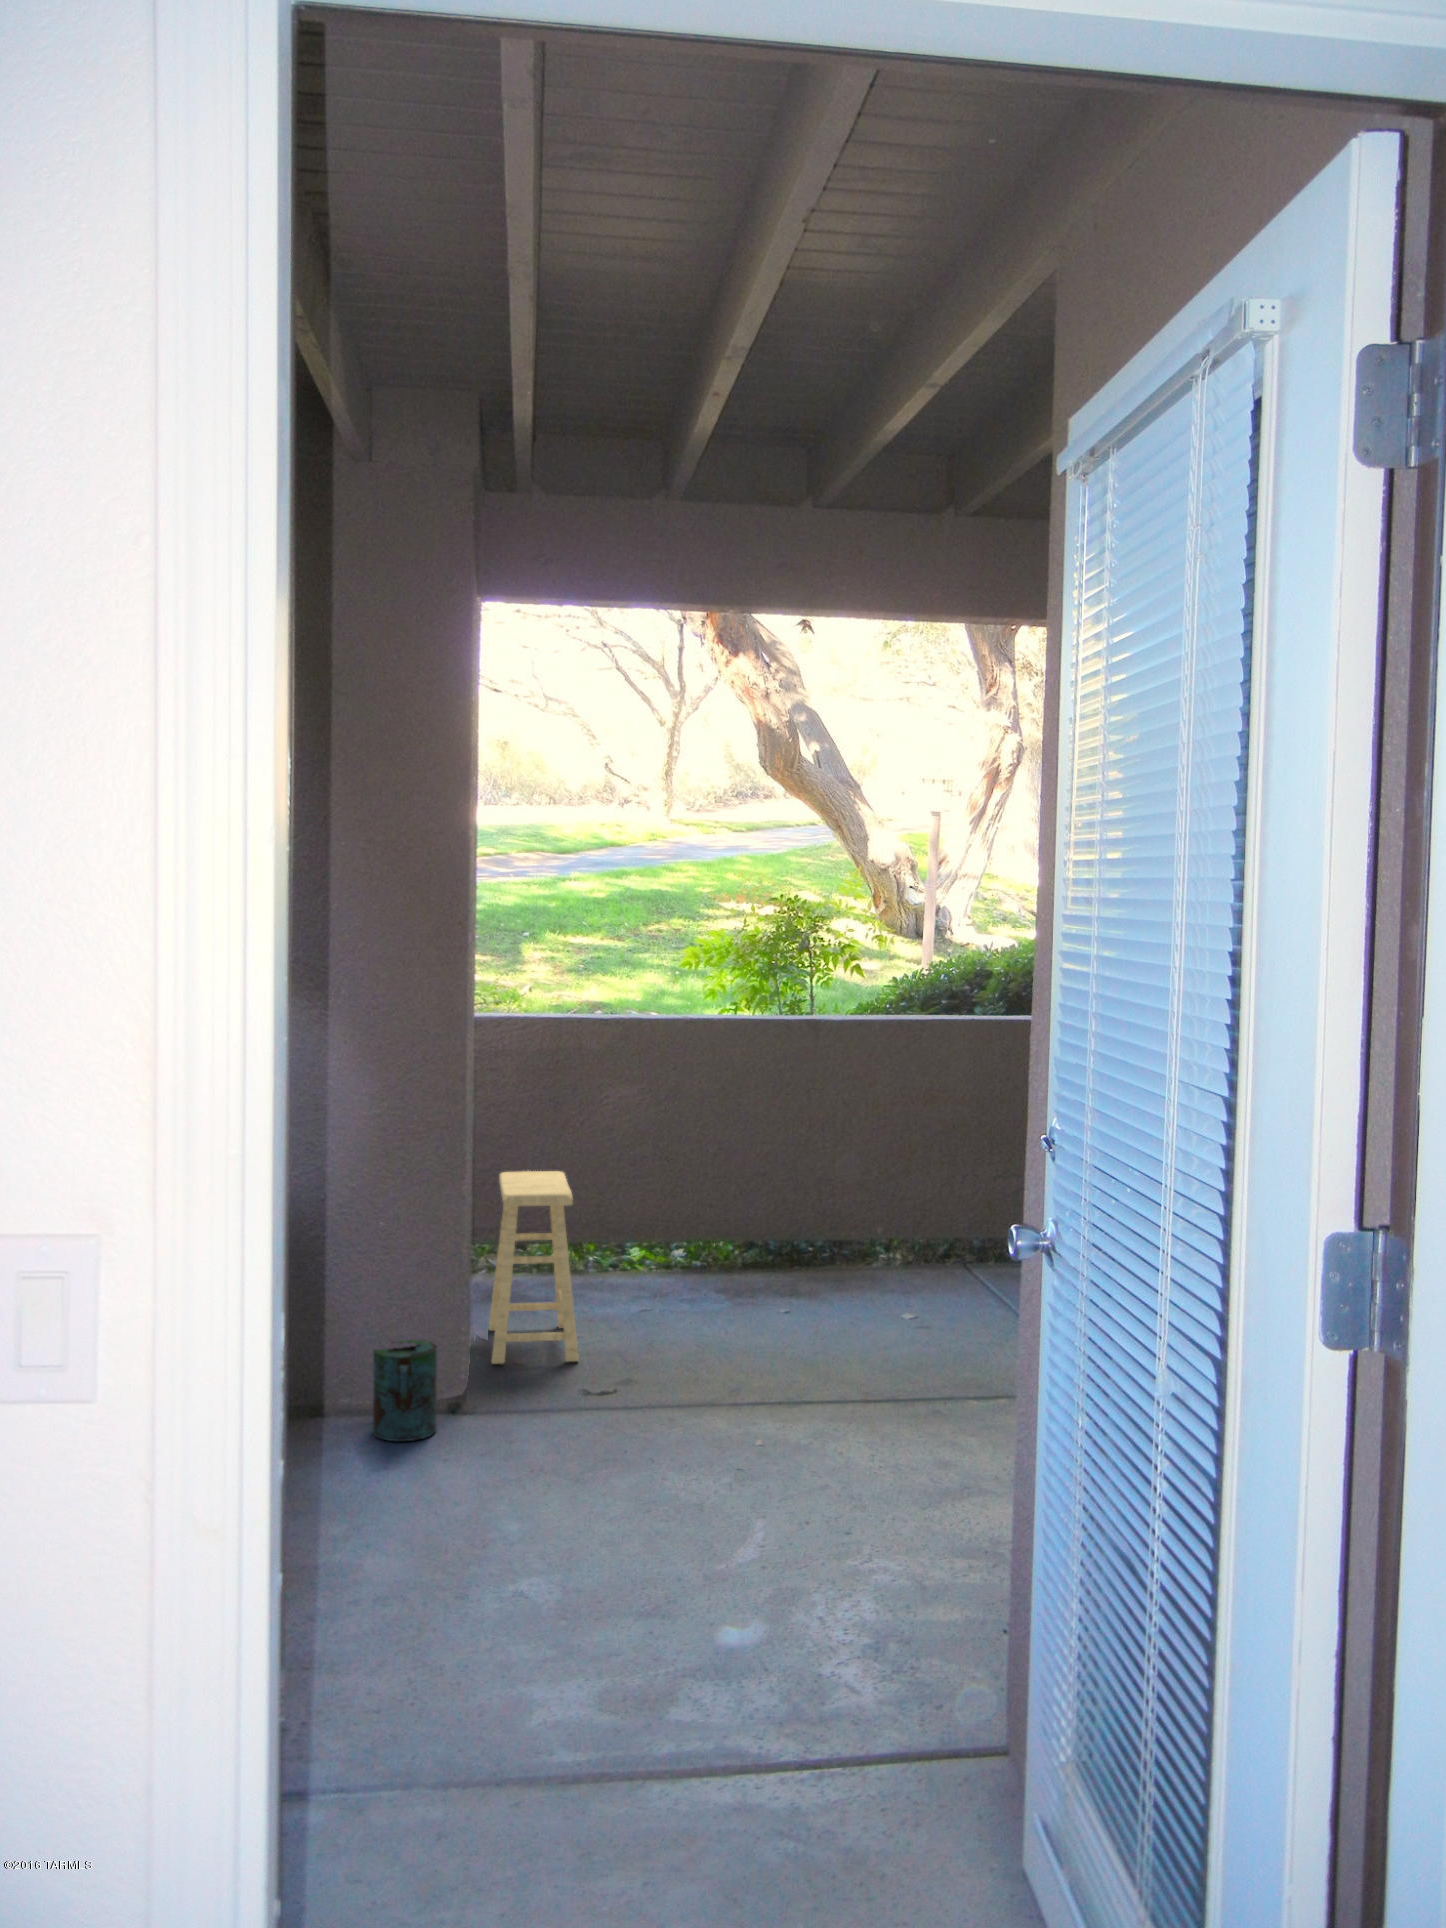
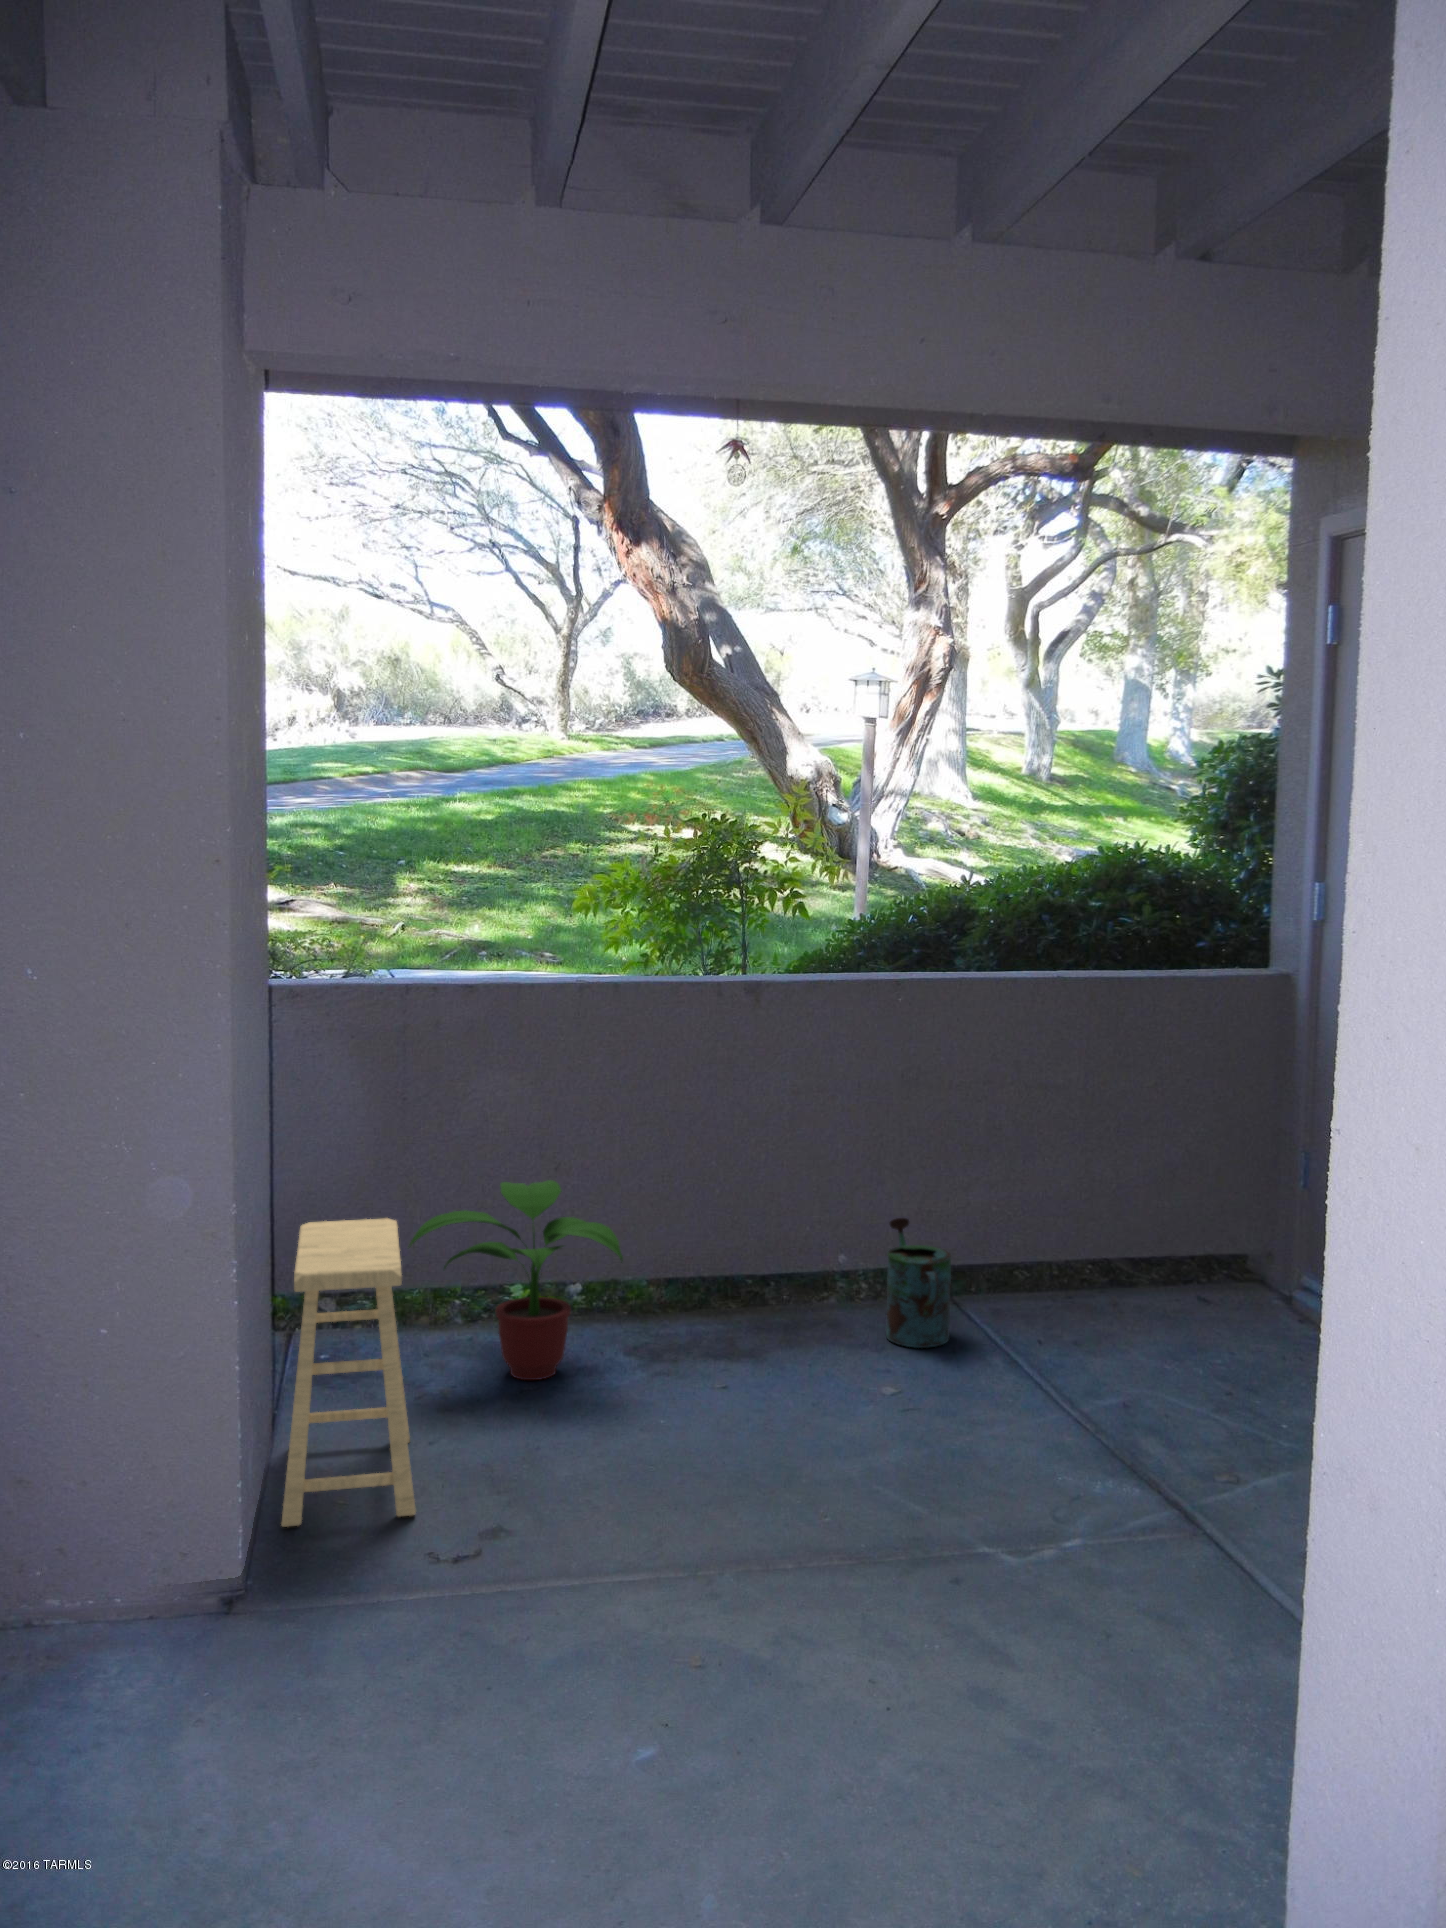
potted plant: none [567,1160,718,1299] -> present [408,1180,623,1380]
watering can: present [373,1340,437,1441] -> present [886,1218,951,1348]

